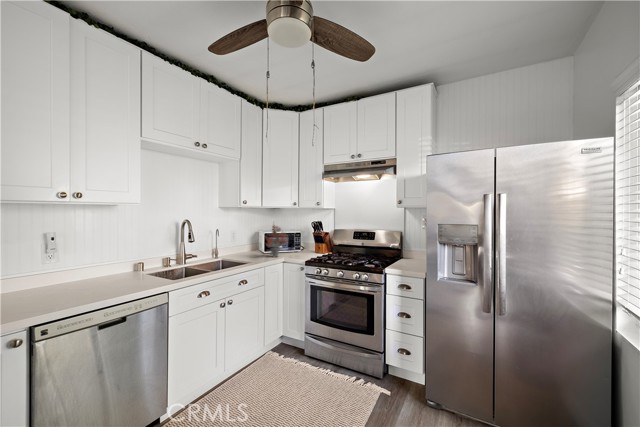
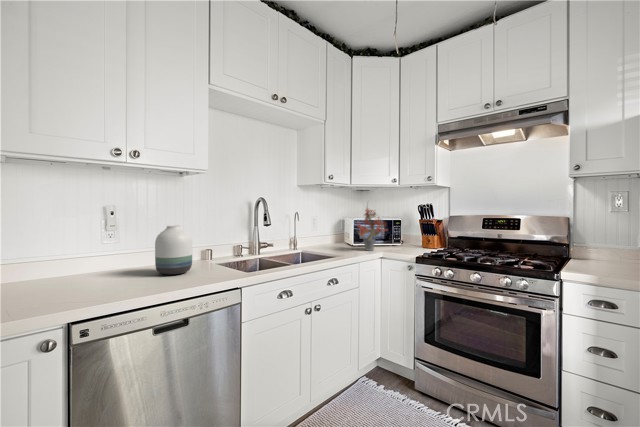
vase: none [95,247,127,286] -> present [155,225,192,275]

